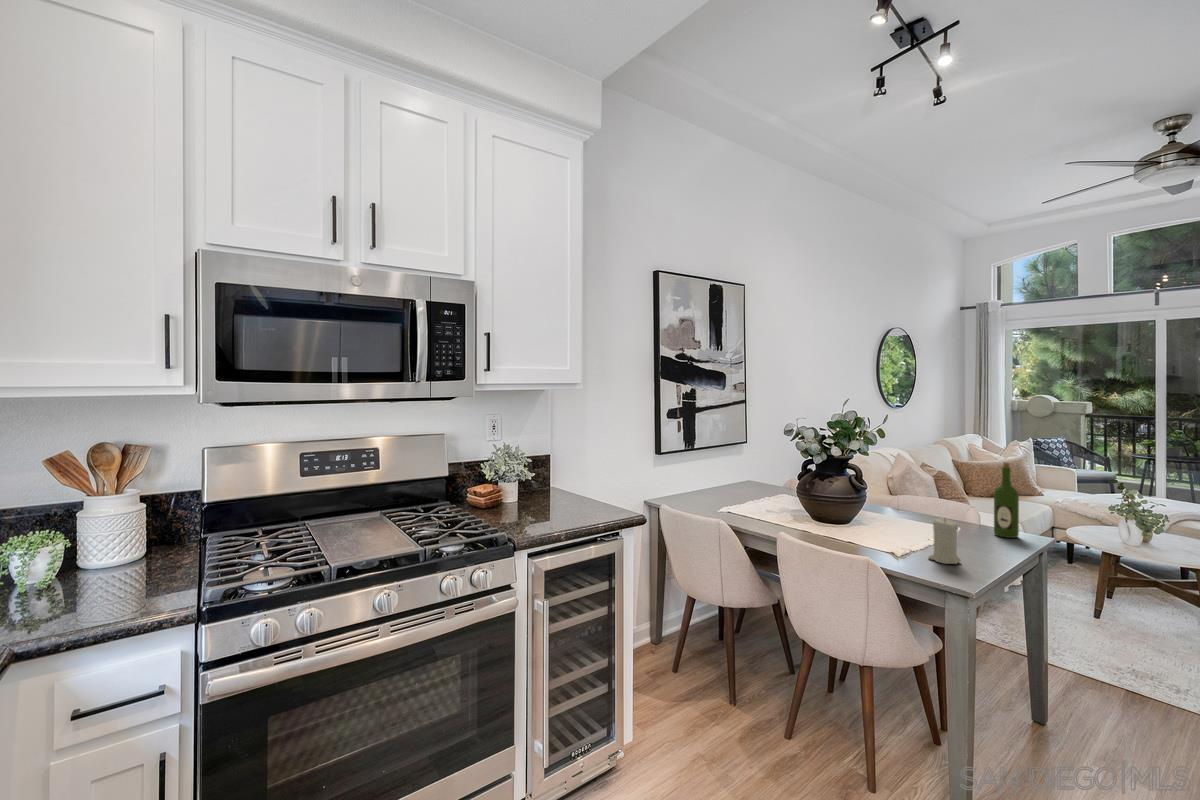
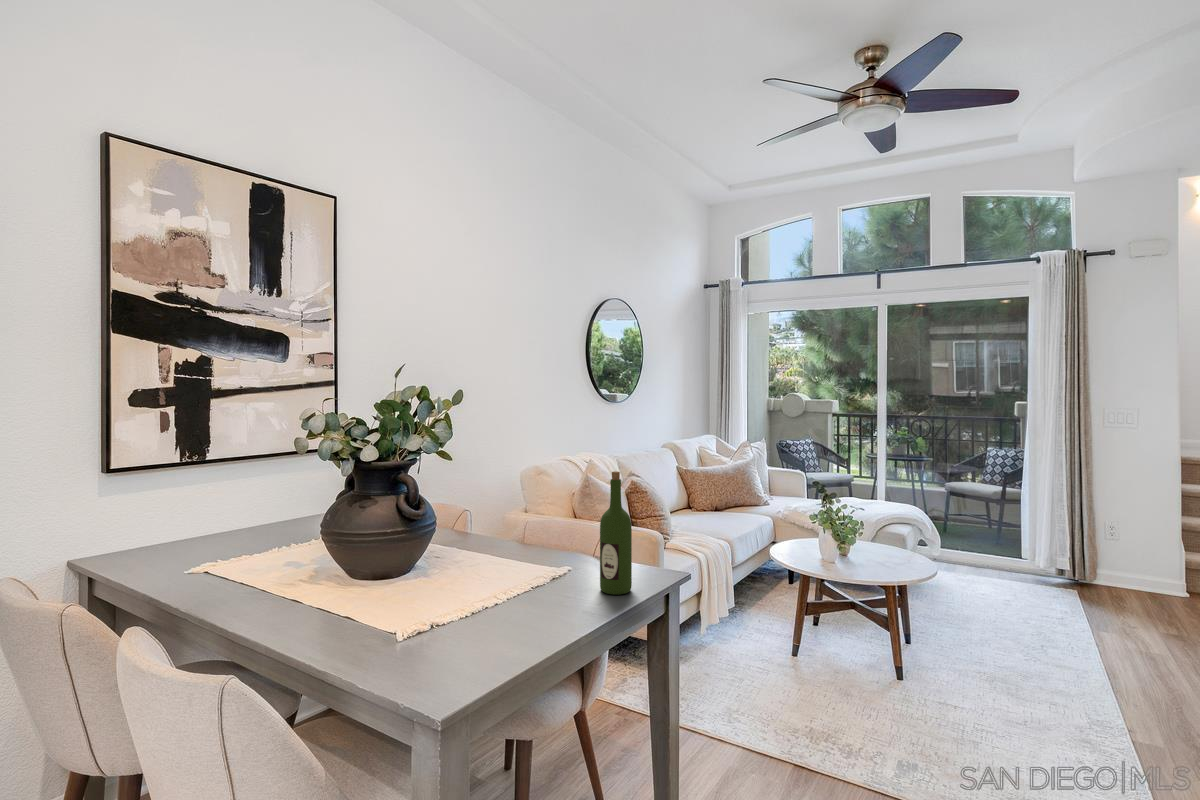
candle: present [928,518,961,564] -> none [417,585,469,678]

